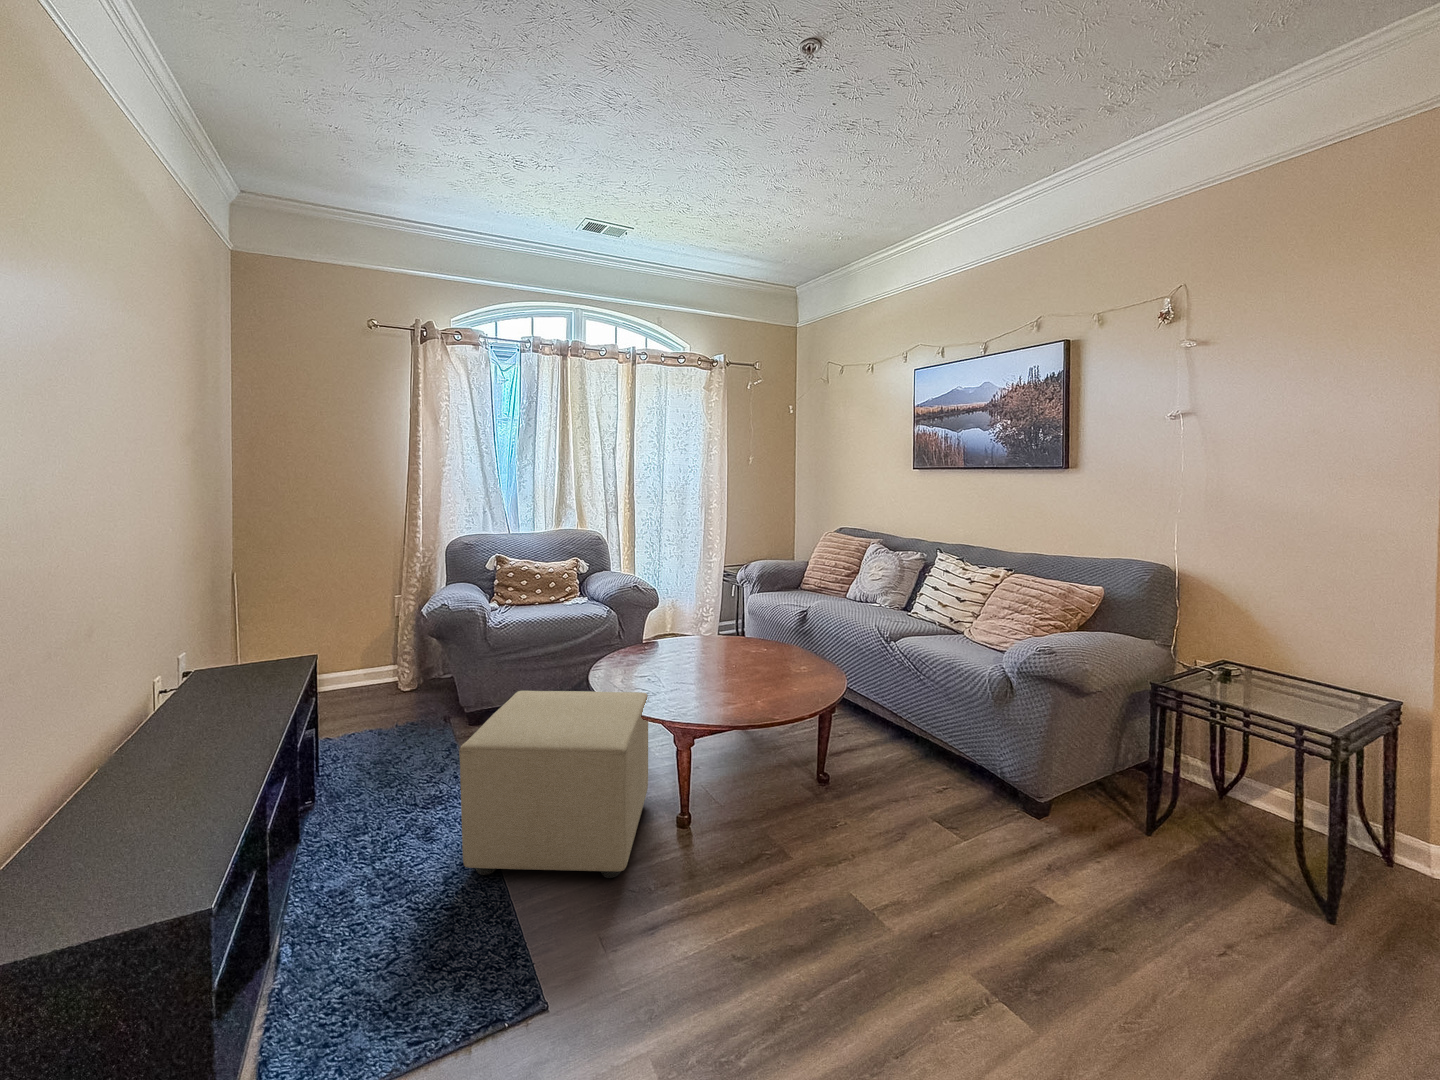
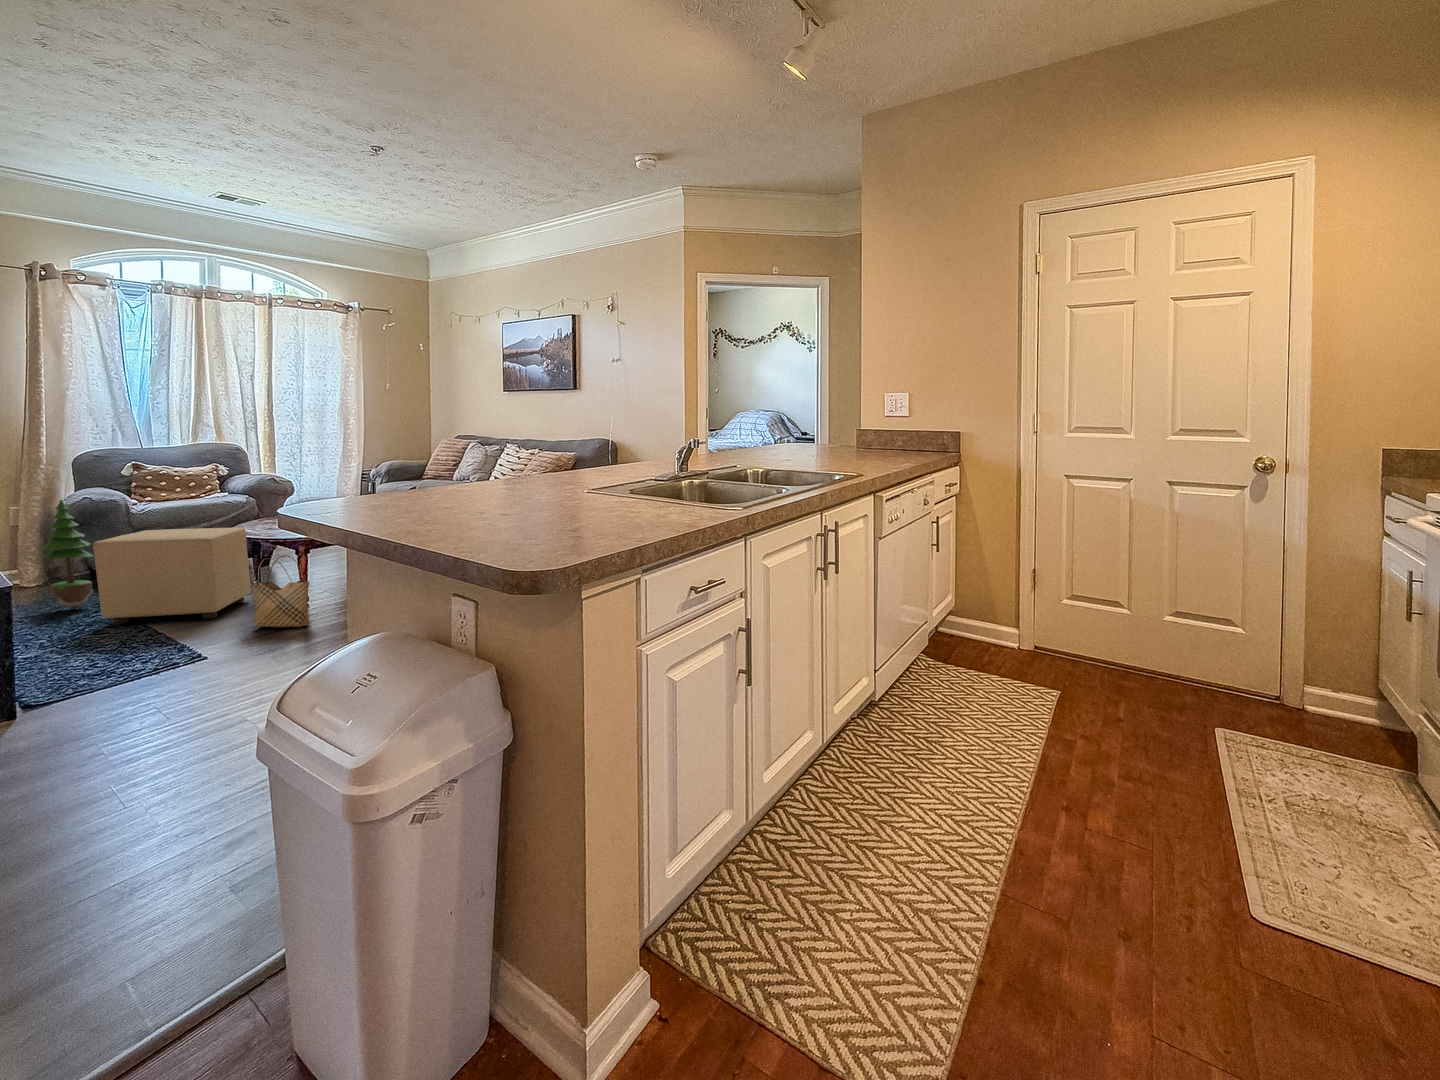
potted tree: none [391,641,455,795] -> present [40,500,94,609]
woven basket: none [700,806,801,966] -> present [251,555,309,627]

